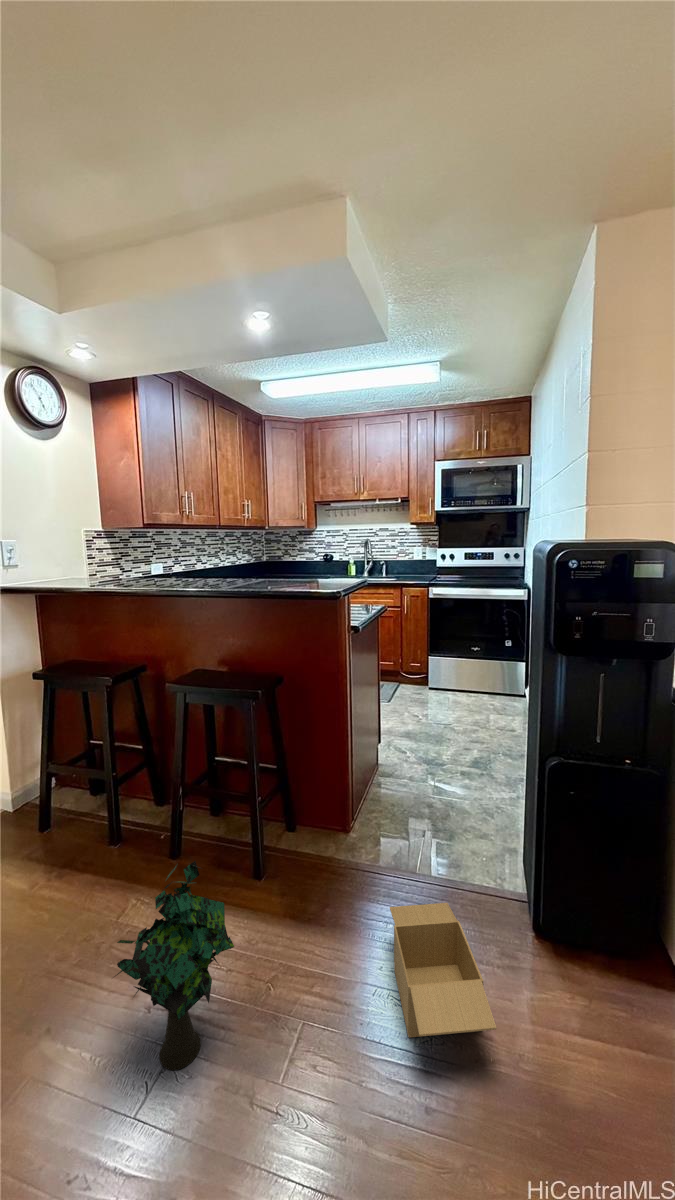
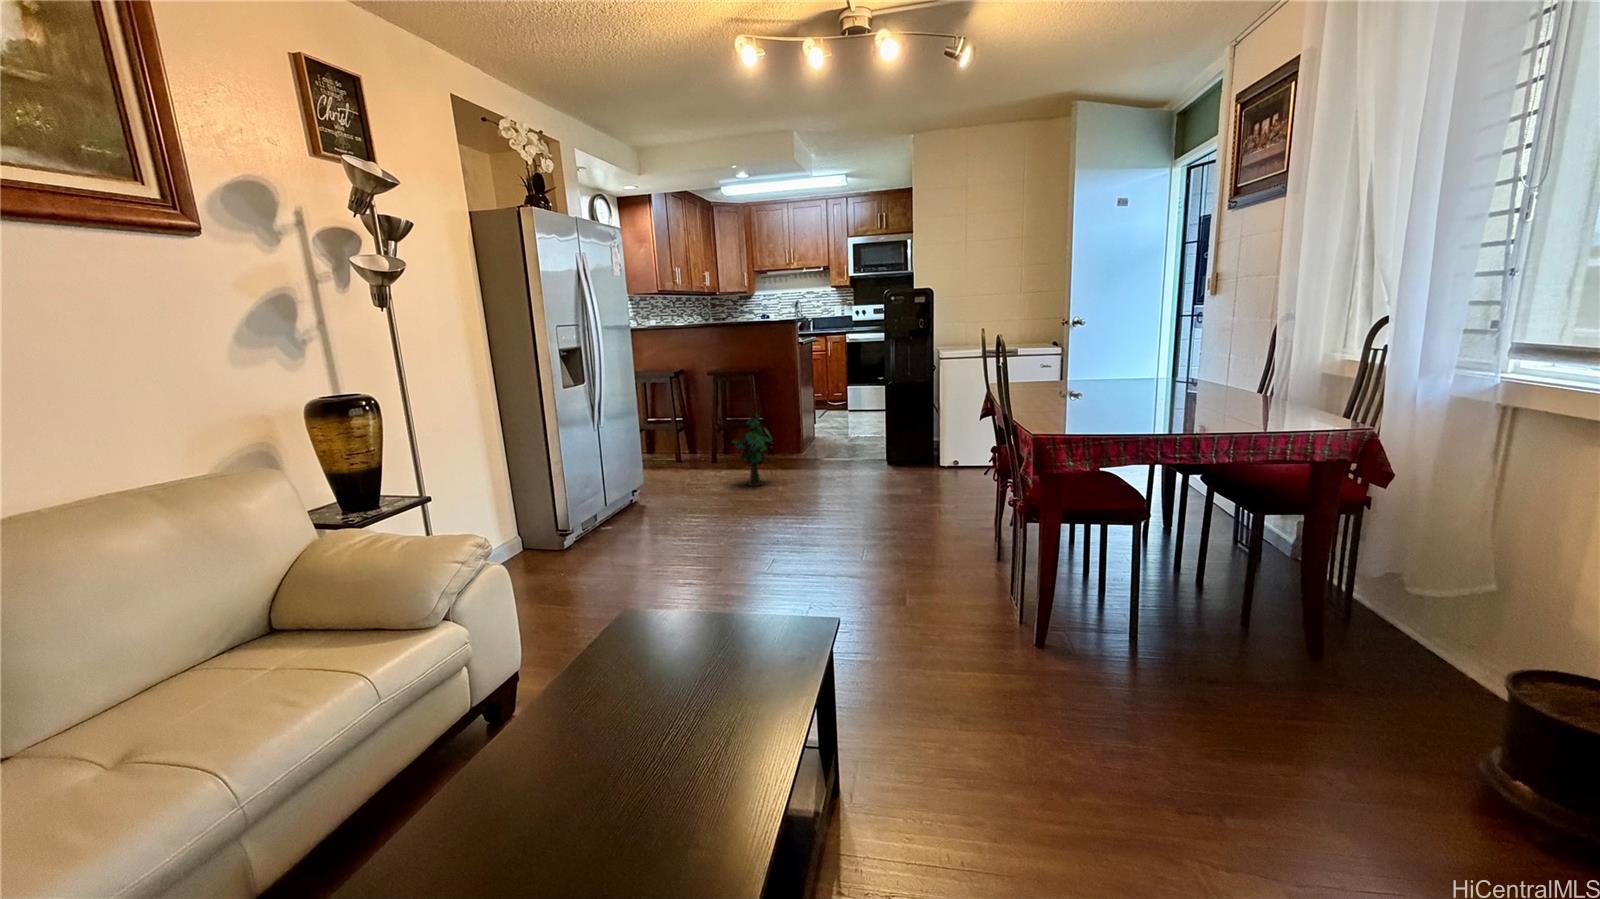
cardboard box: present [390,903,496,1037] -> none [831,448,870,477]

